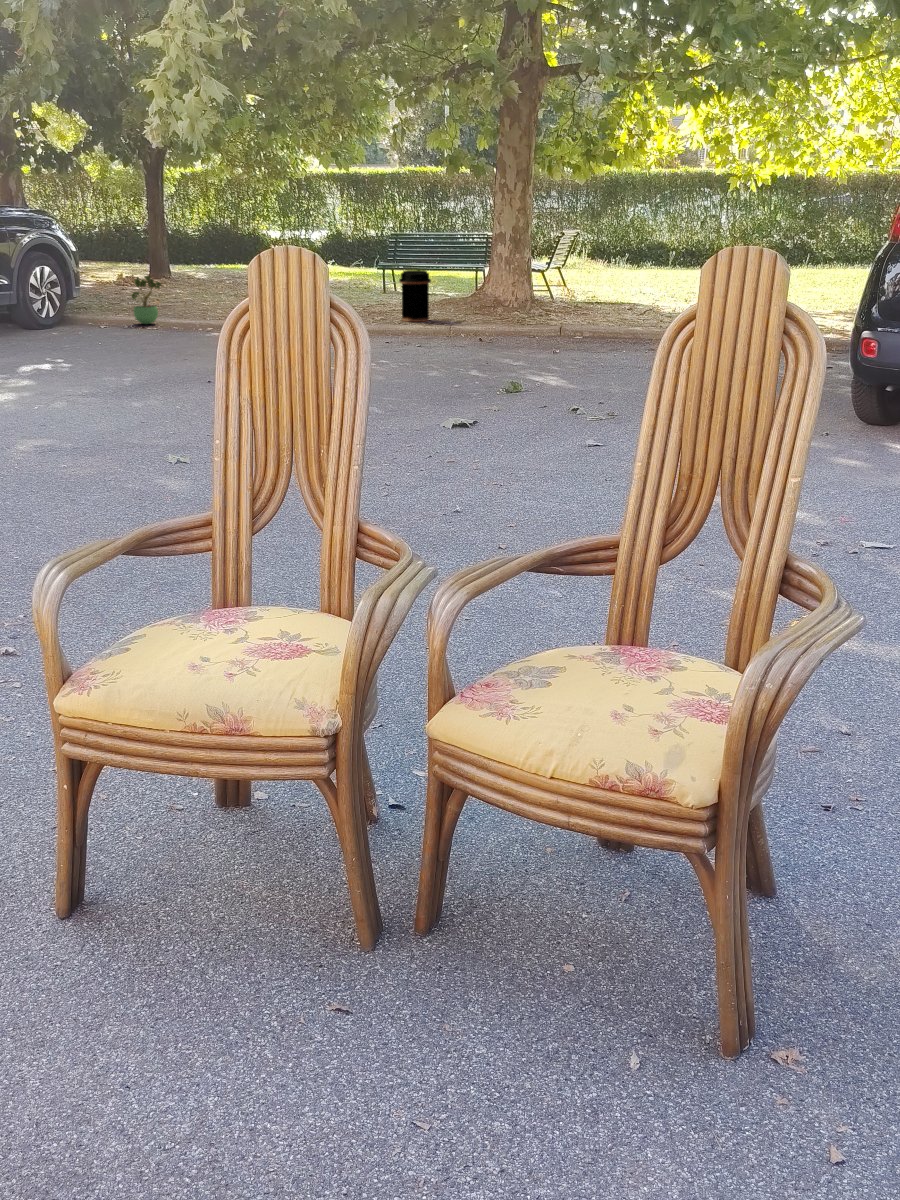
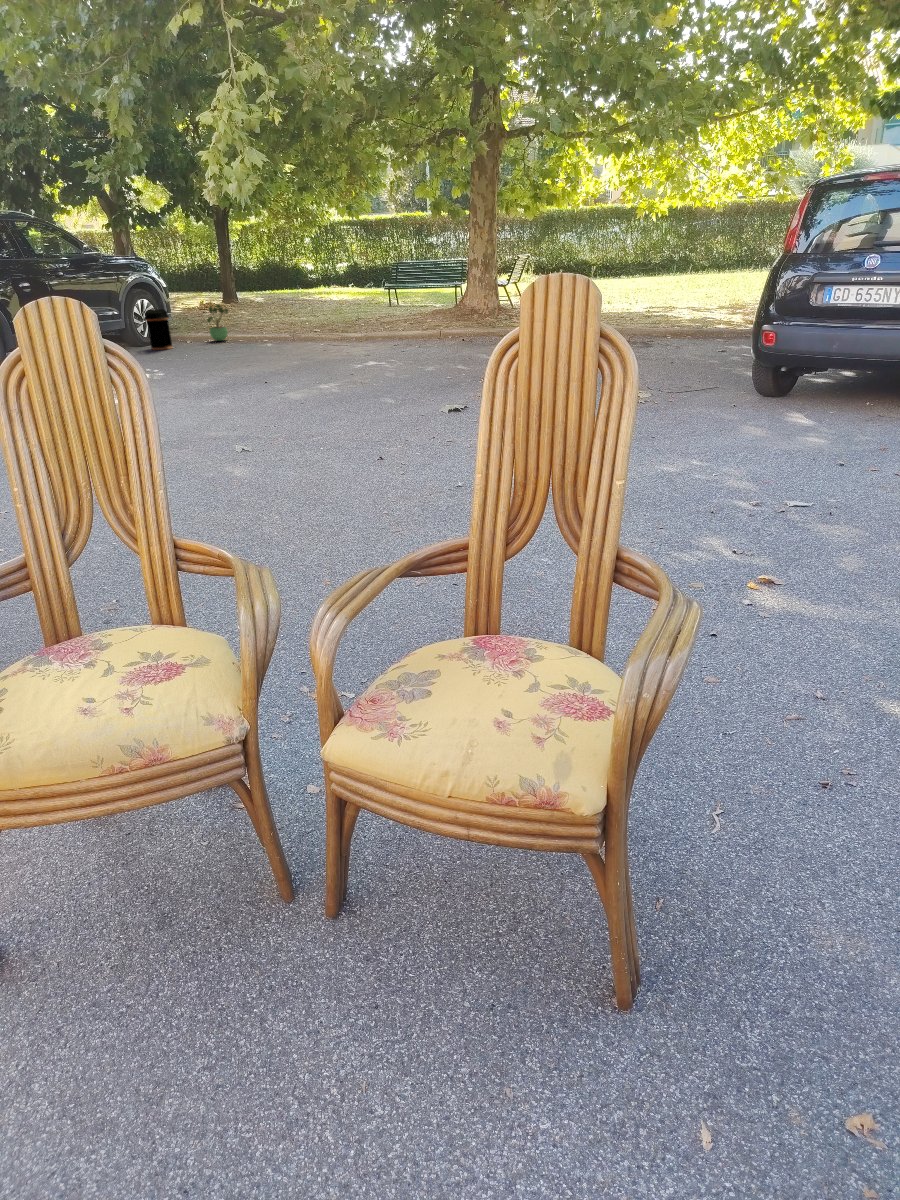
trash can: present [400,270,431,322] -> present [144,309,172,350]

